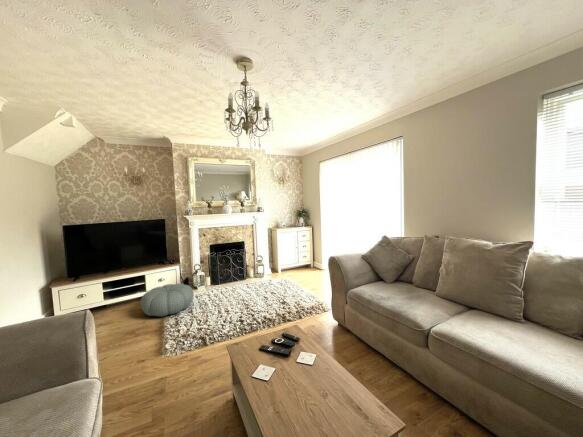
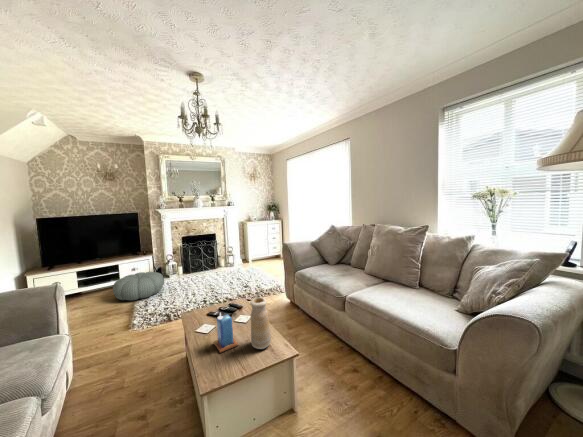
vase: none [335,340,362,412] -> present [250,298,271,349]
candle: none [284,358,317,416] -> present [214,313,238,353]

